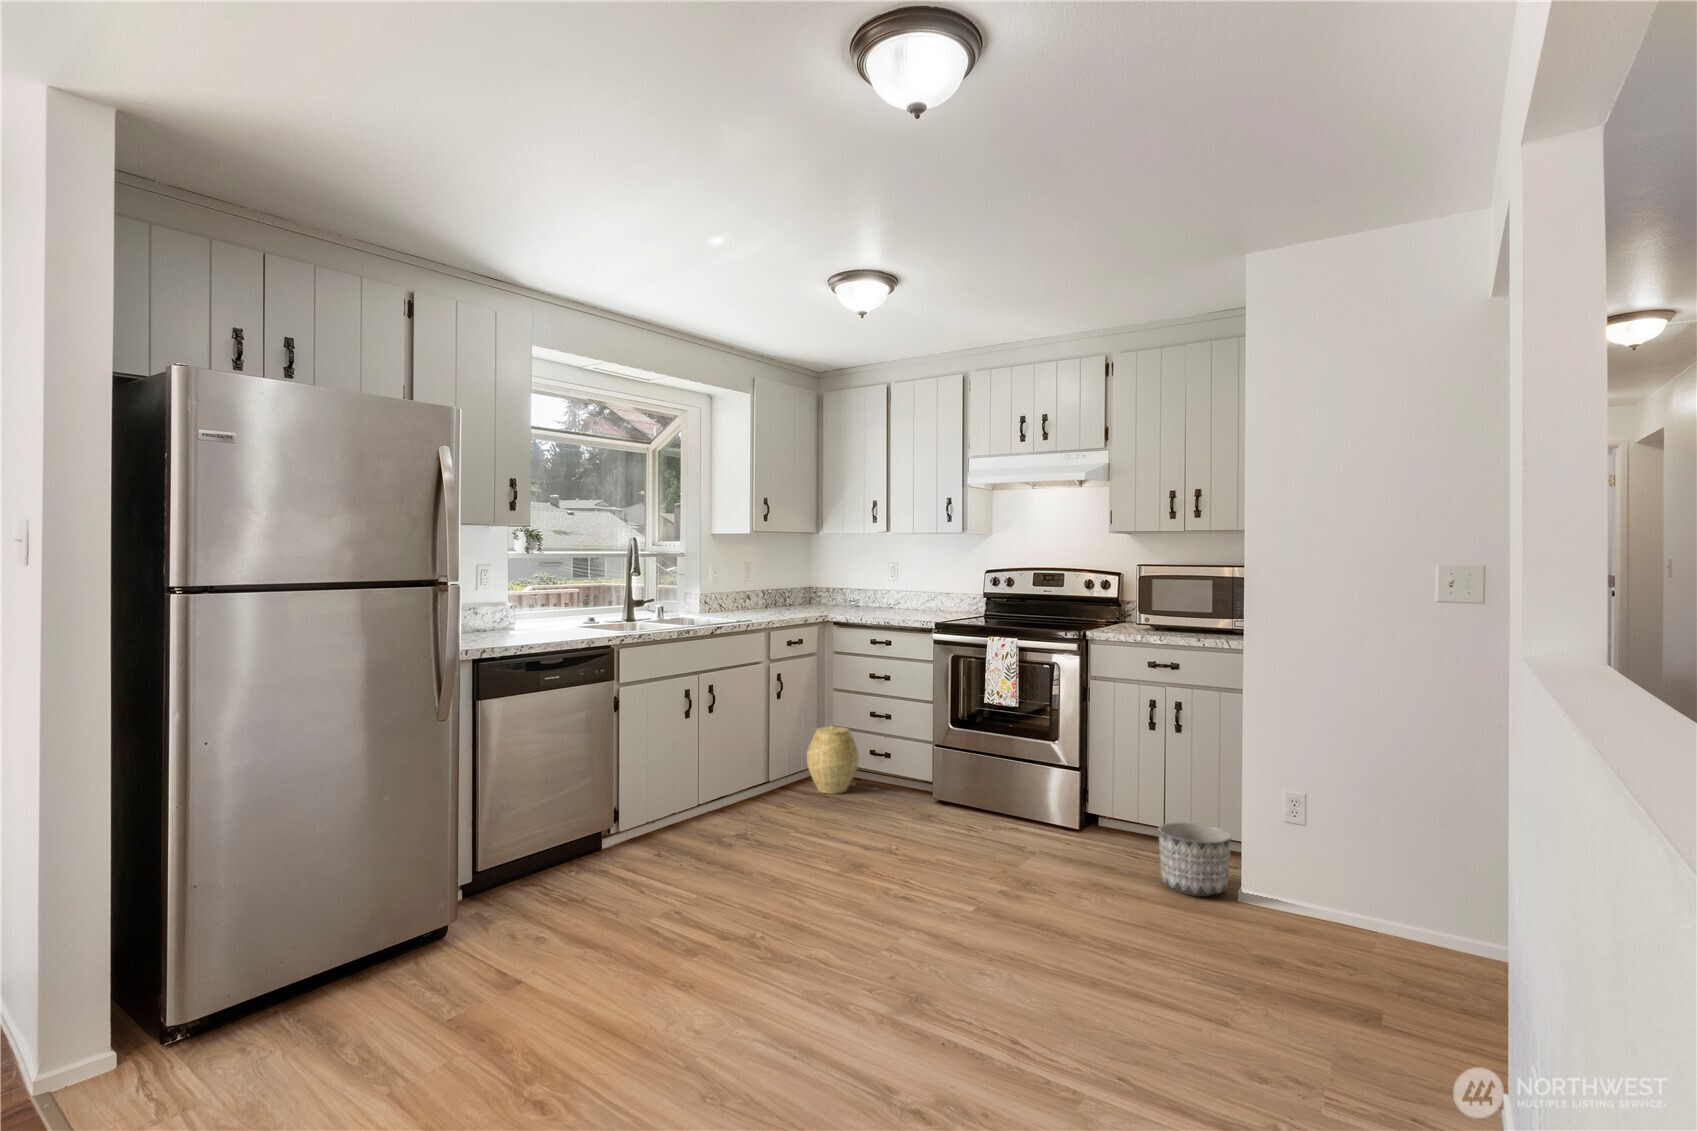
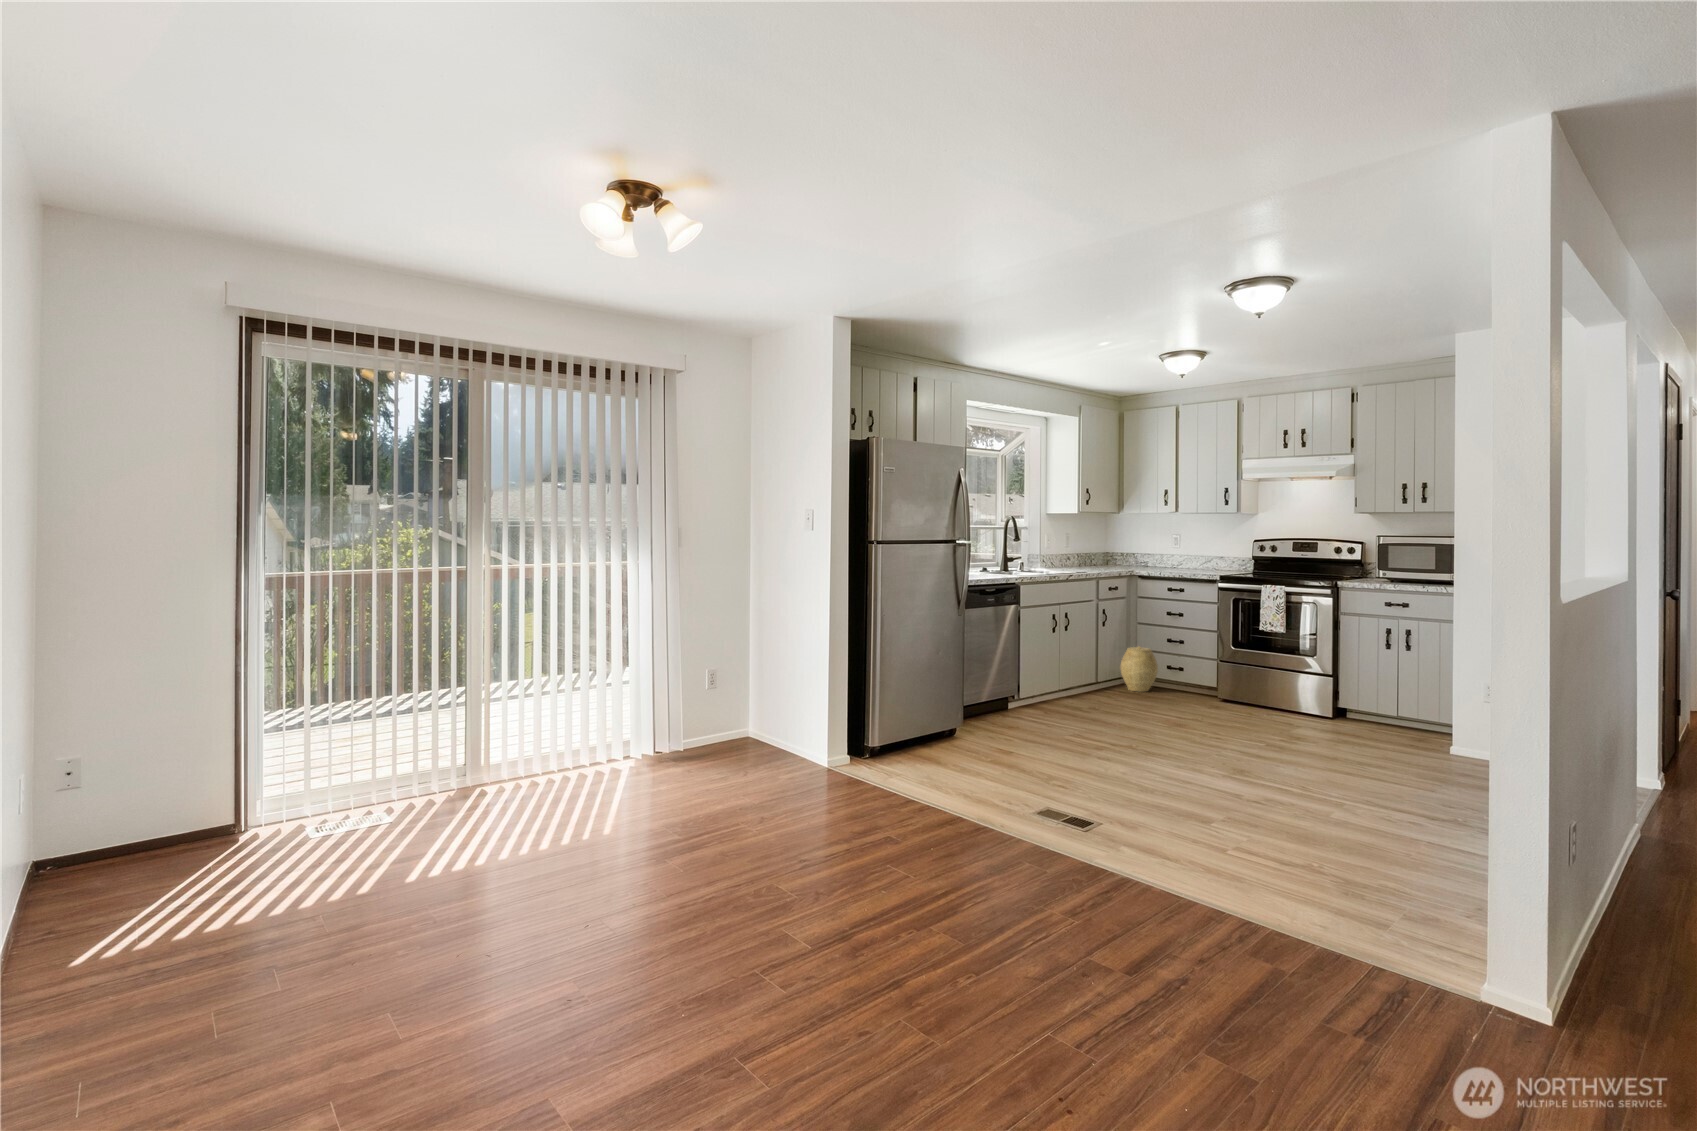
planter: present [1158,822,1231,896] -> none [1391,706,1444,750]

